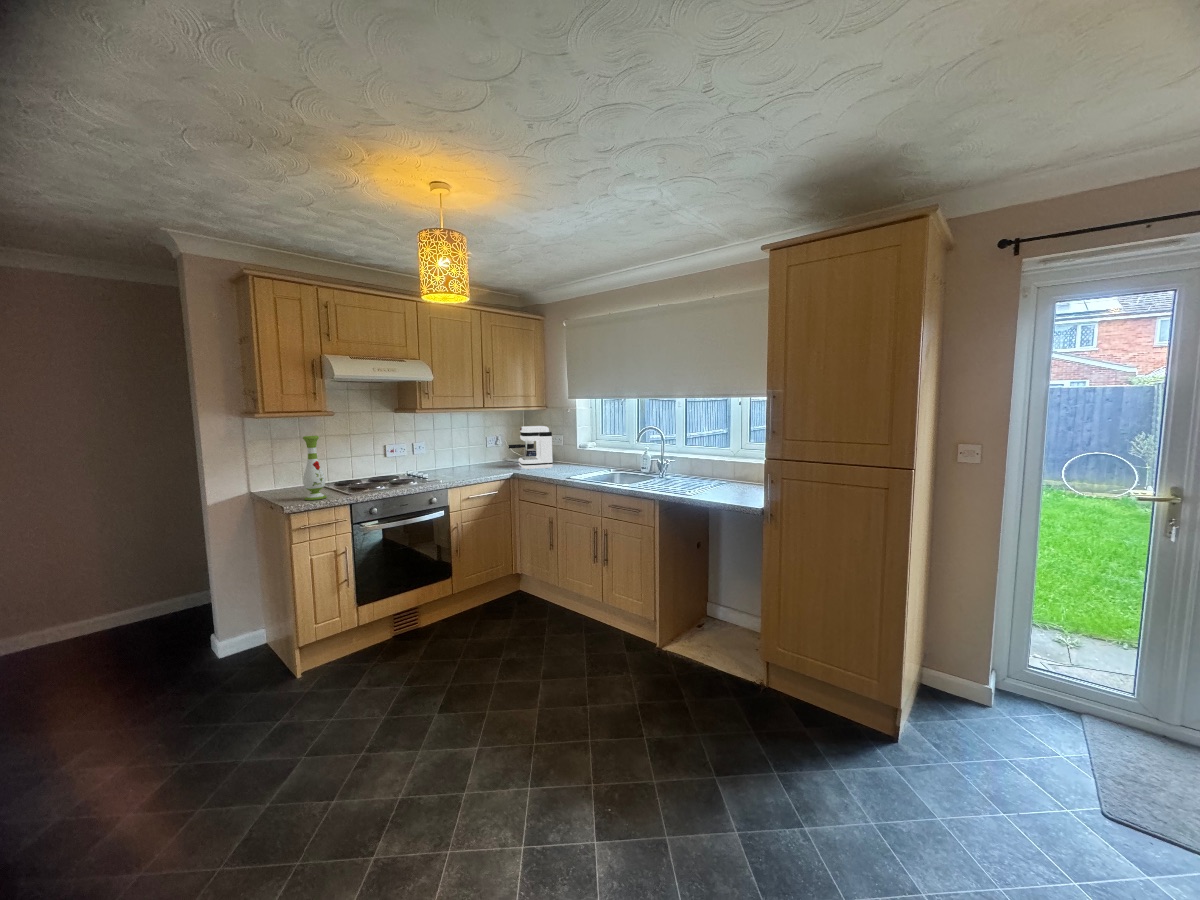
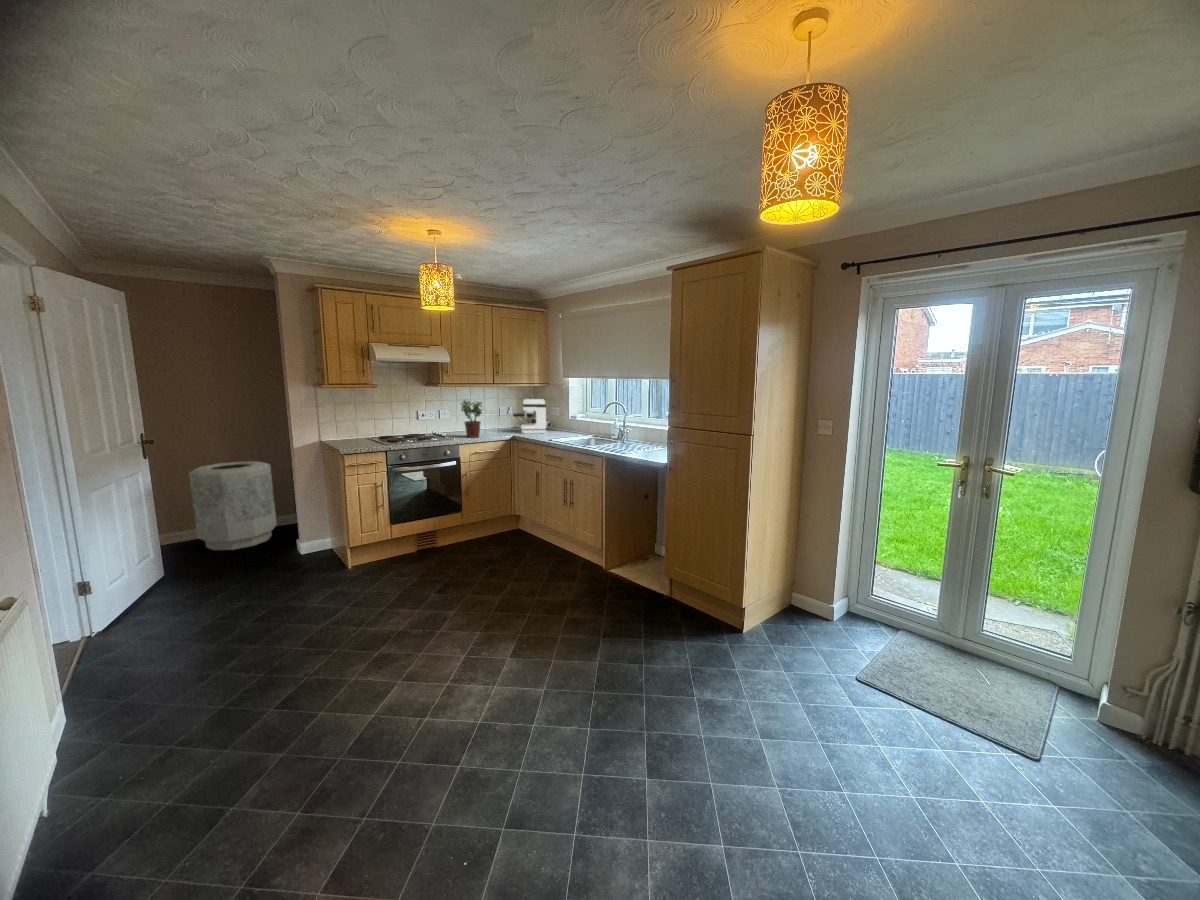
potted plant: none [448,429,478,478] -> present [461,400,482,438]
vase: present [303,436,327,500] -> none [354,402,370,447]
trash can: none [36,523,180,662] -> present [189,461,276,550]

